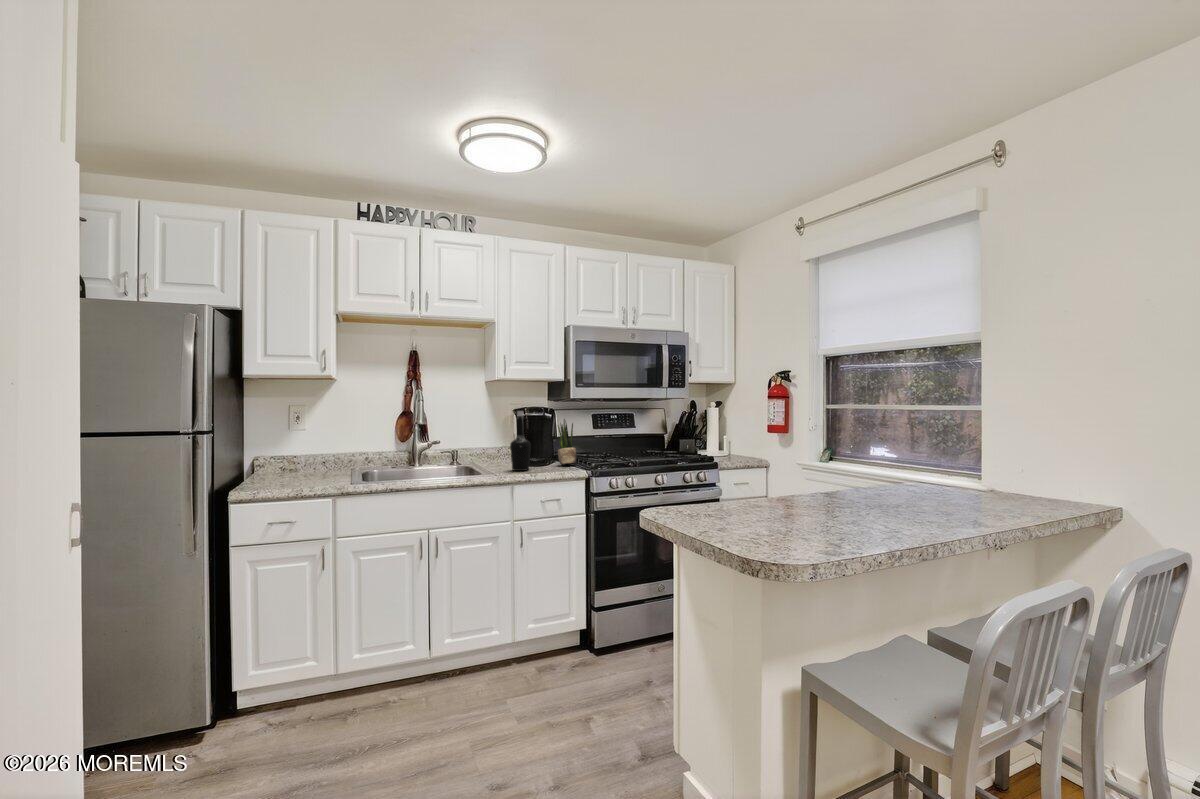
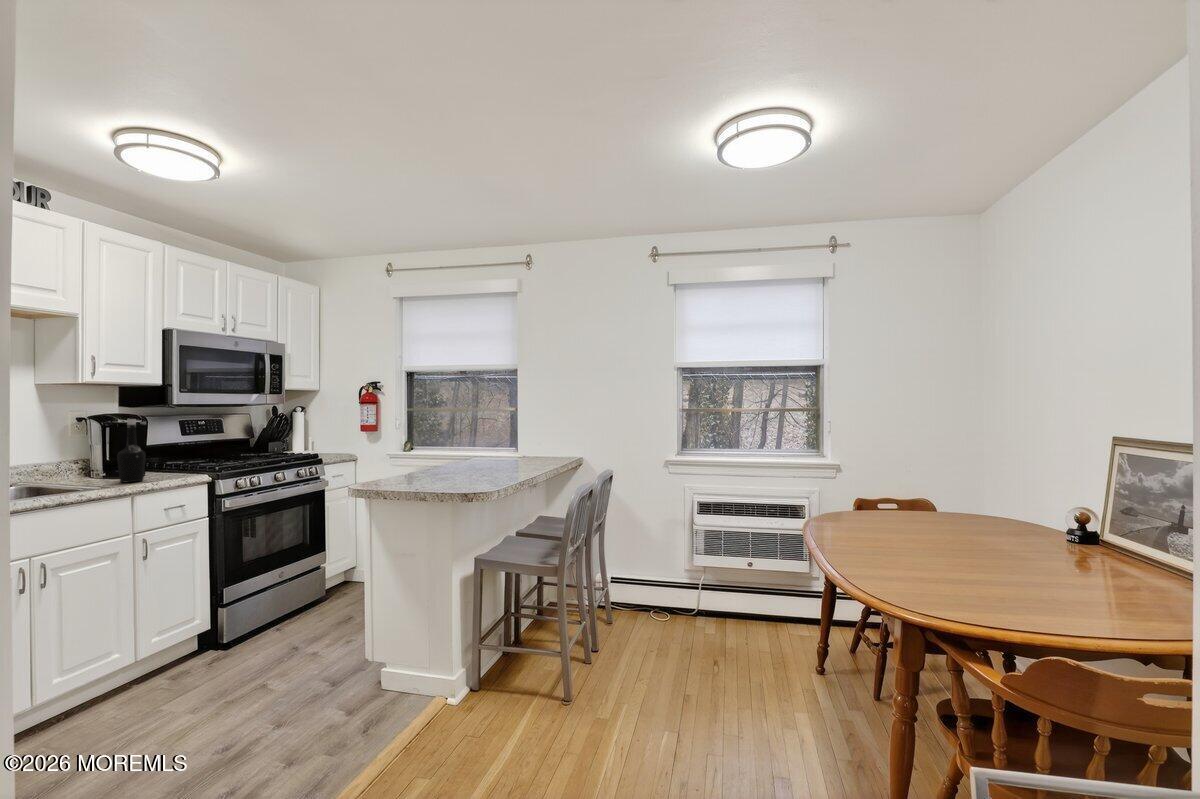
potted plant: present [557,419,577,465] -> none [167,425,191,472]

